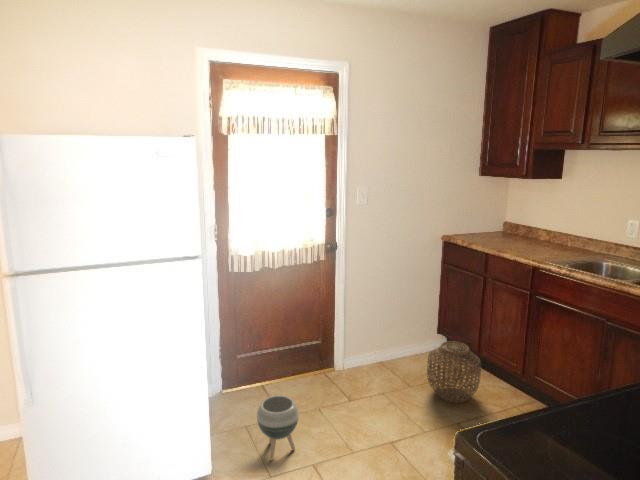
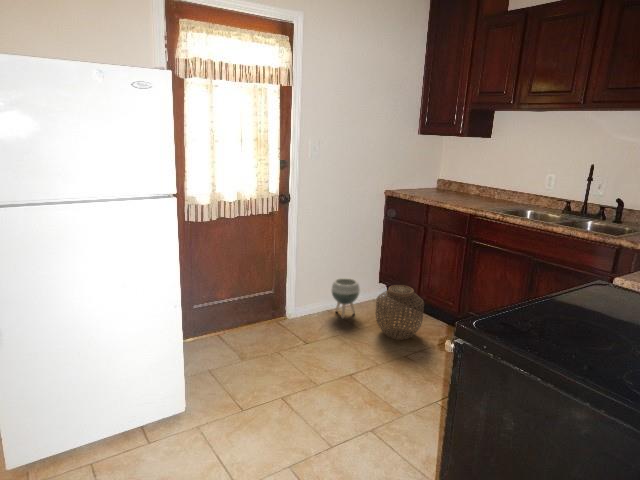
planter: present [257,395,299,460] -> present [332,278,360,318]

